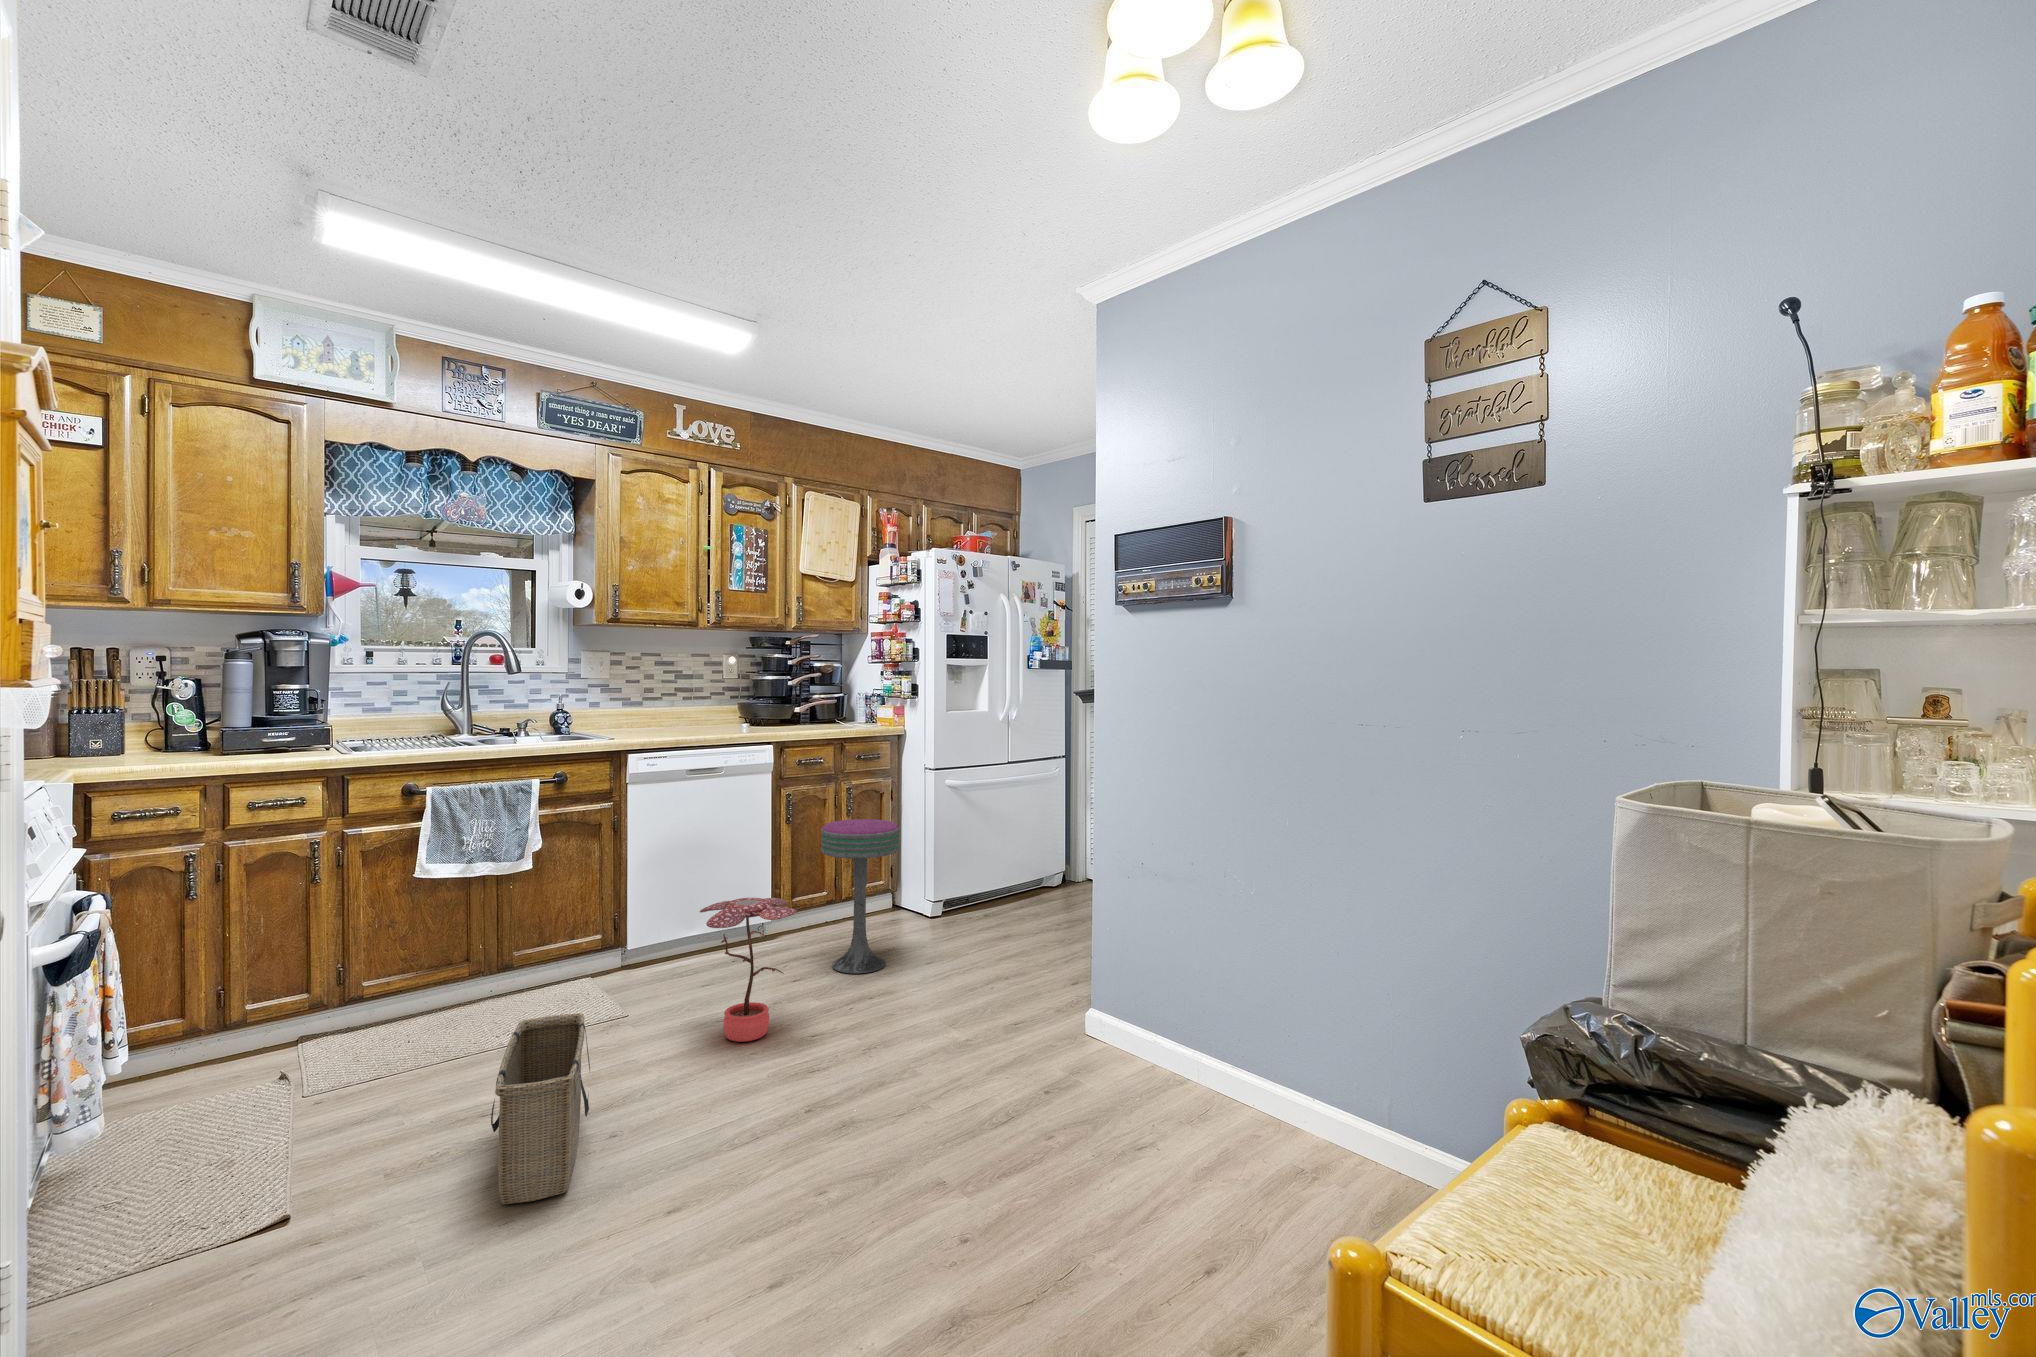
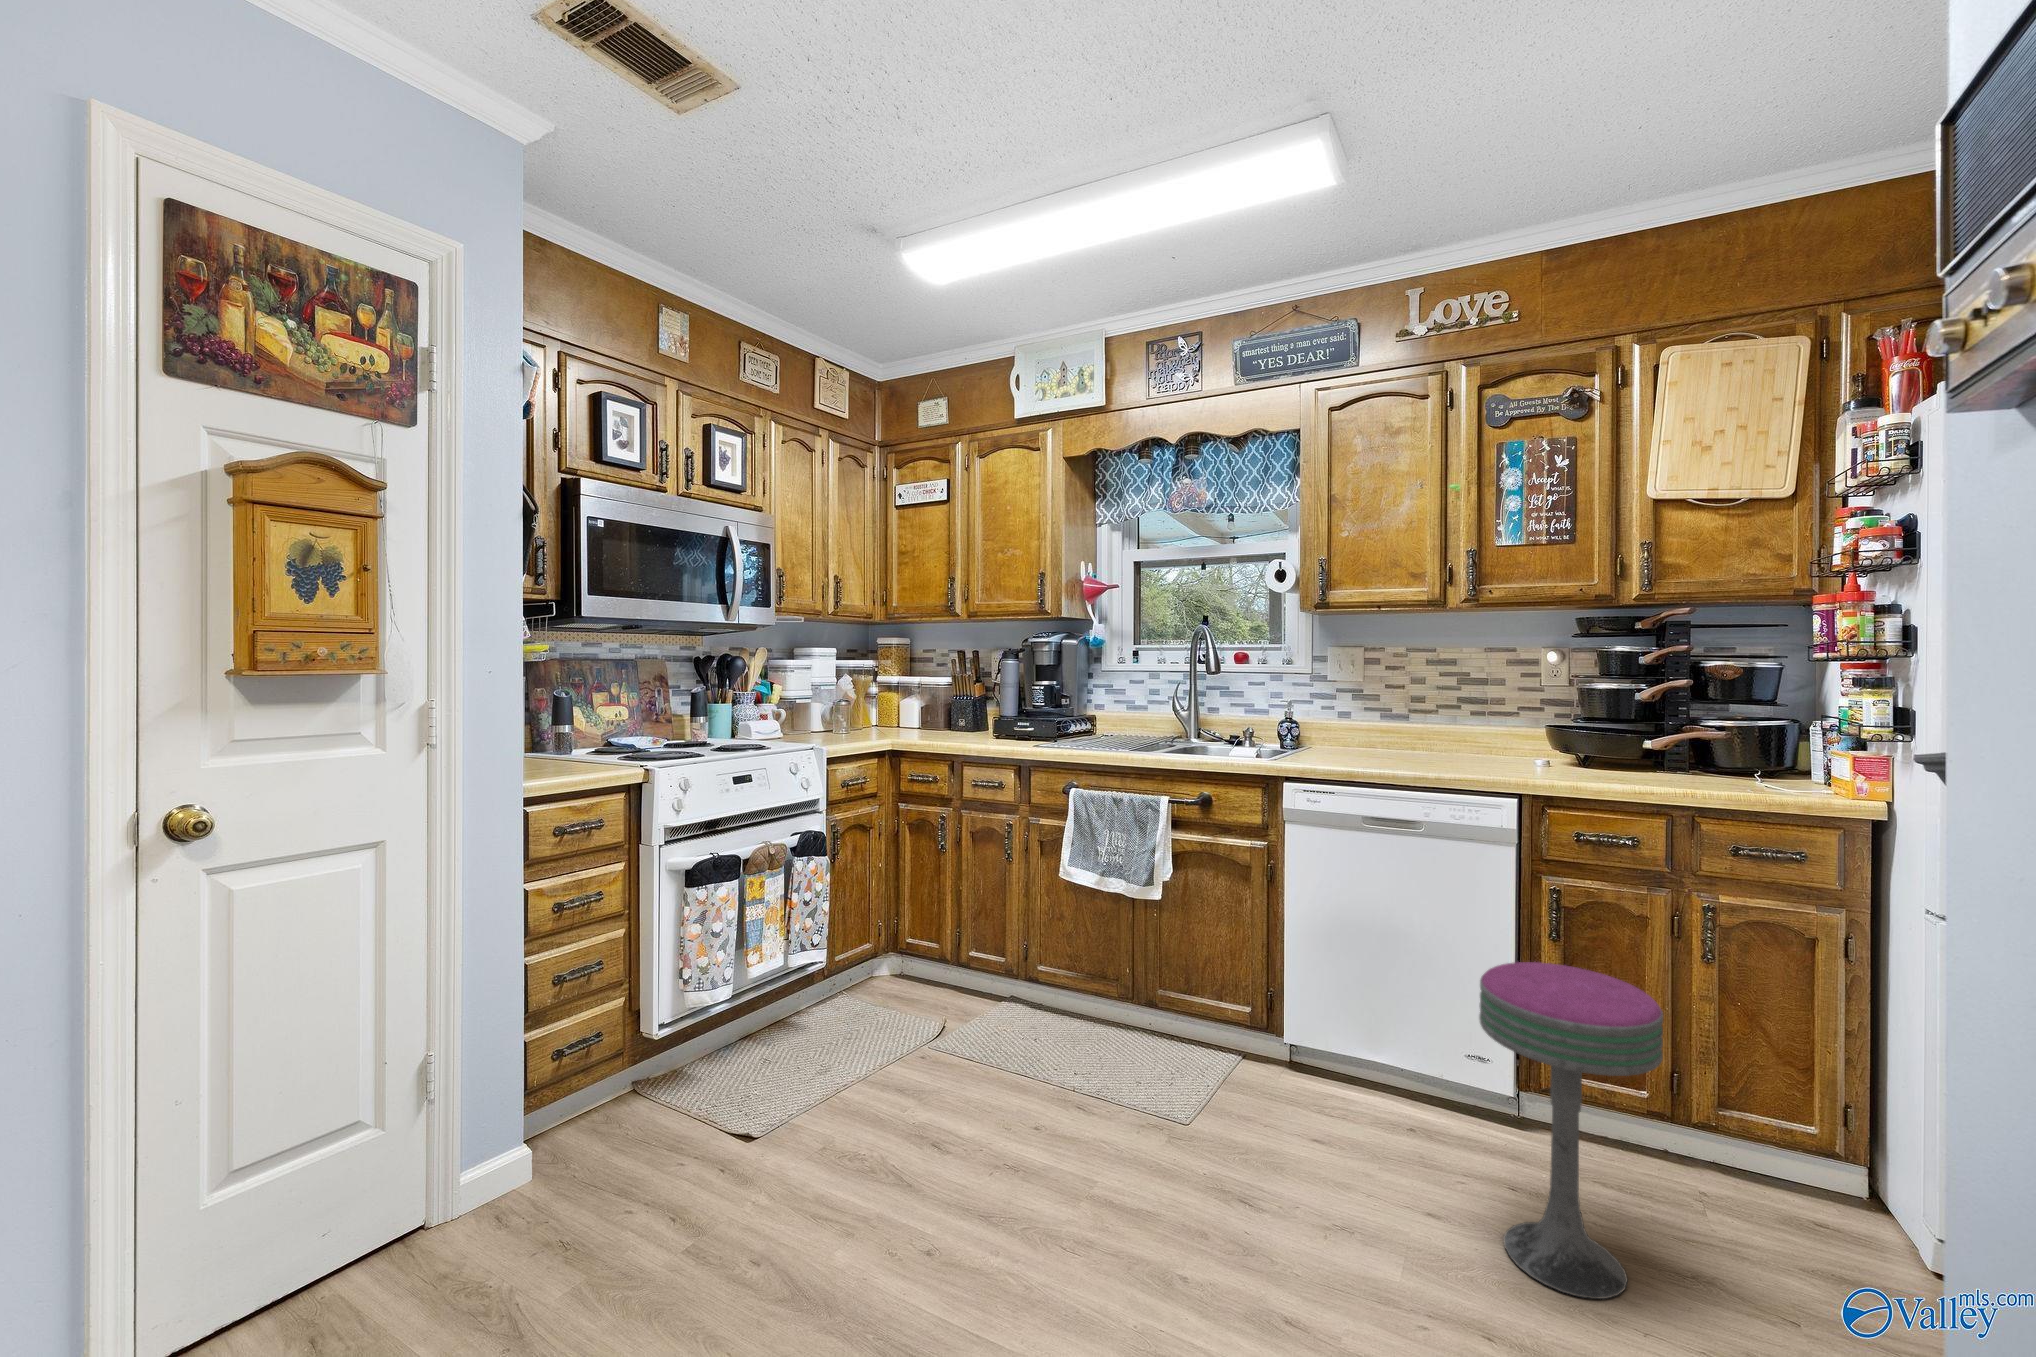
potted plant: present [700,898,797,1042] -> none [1122,1028,1289,1270]
basket: present [491,1013,590,1204] -> none [730,1072,935,1294]

